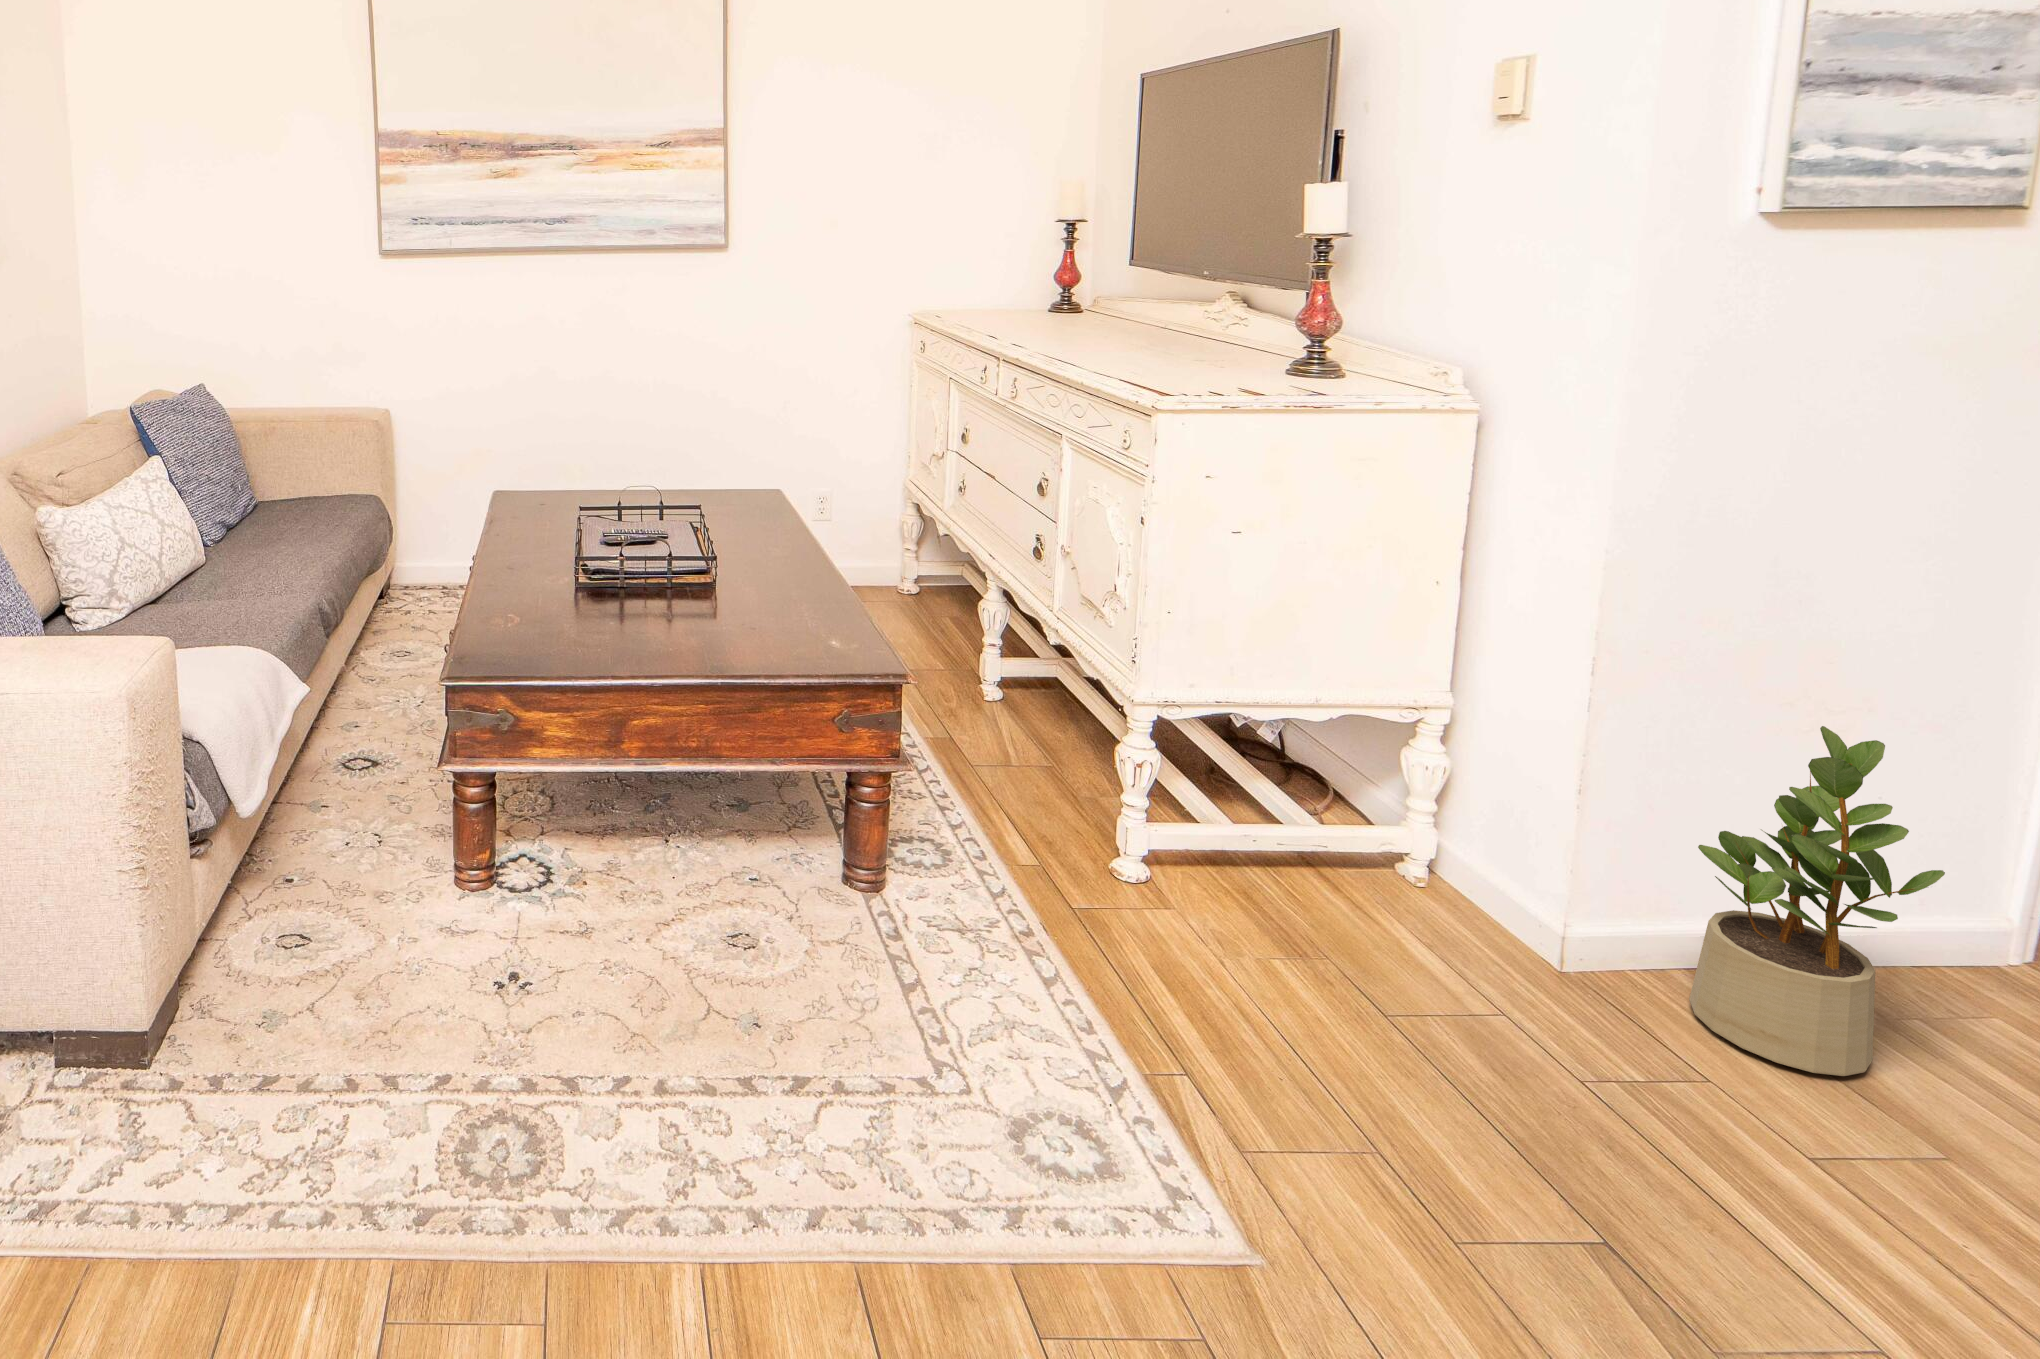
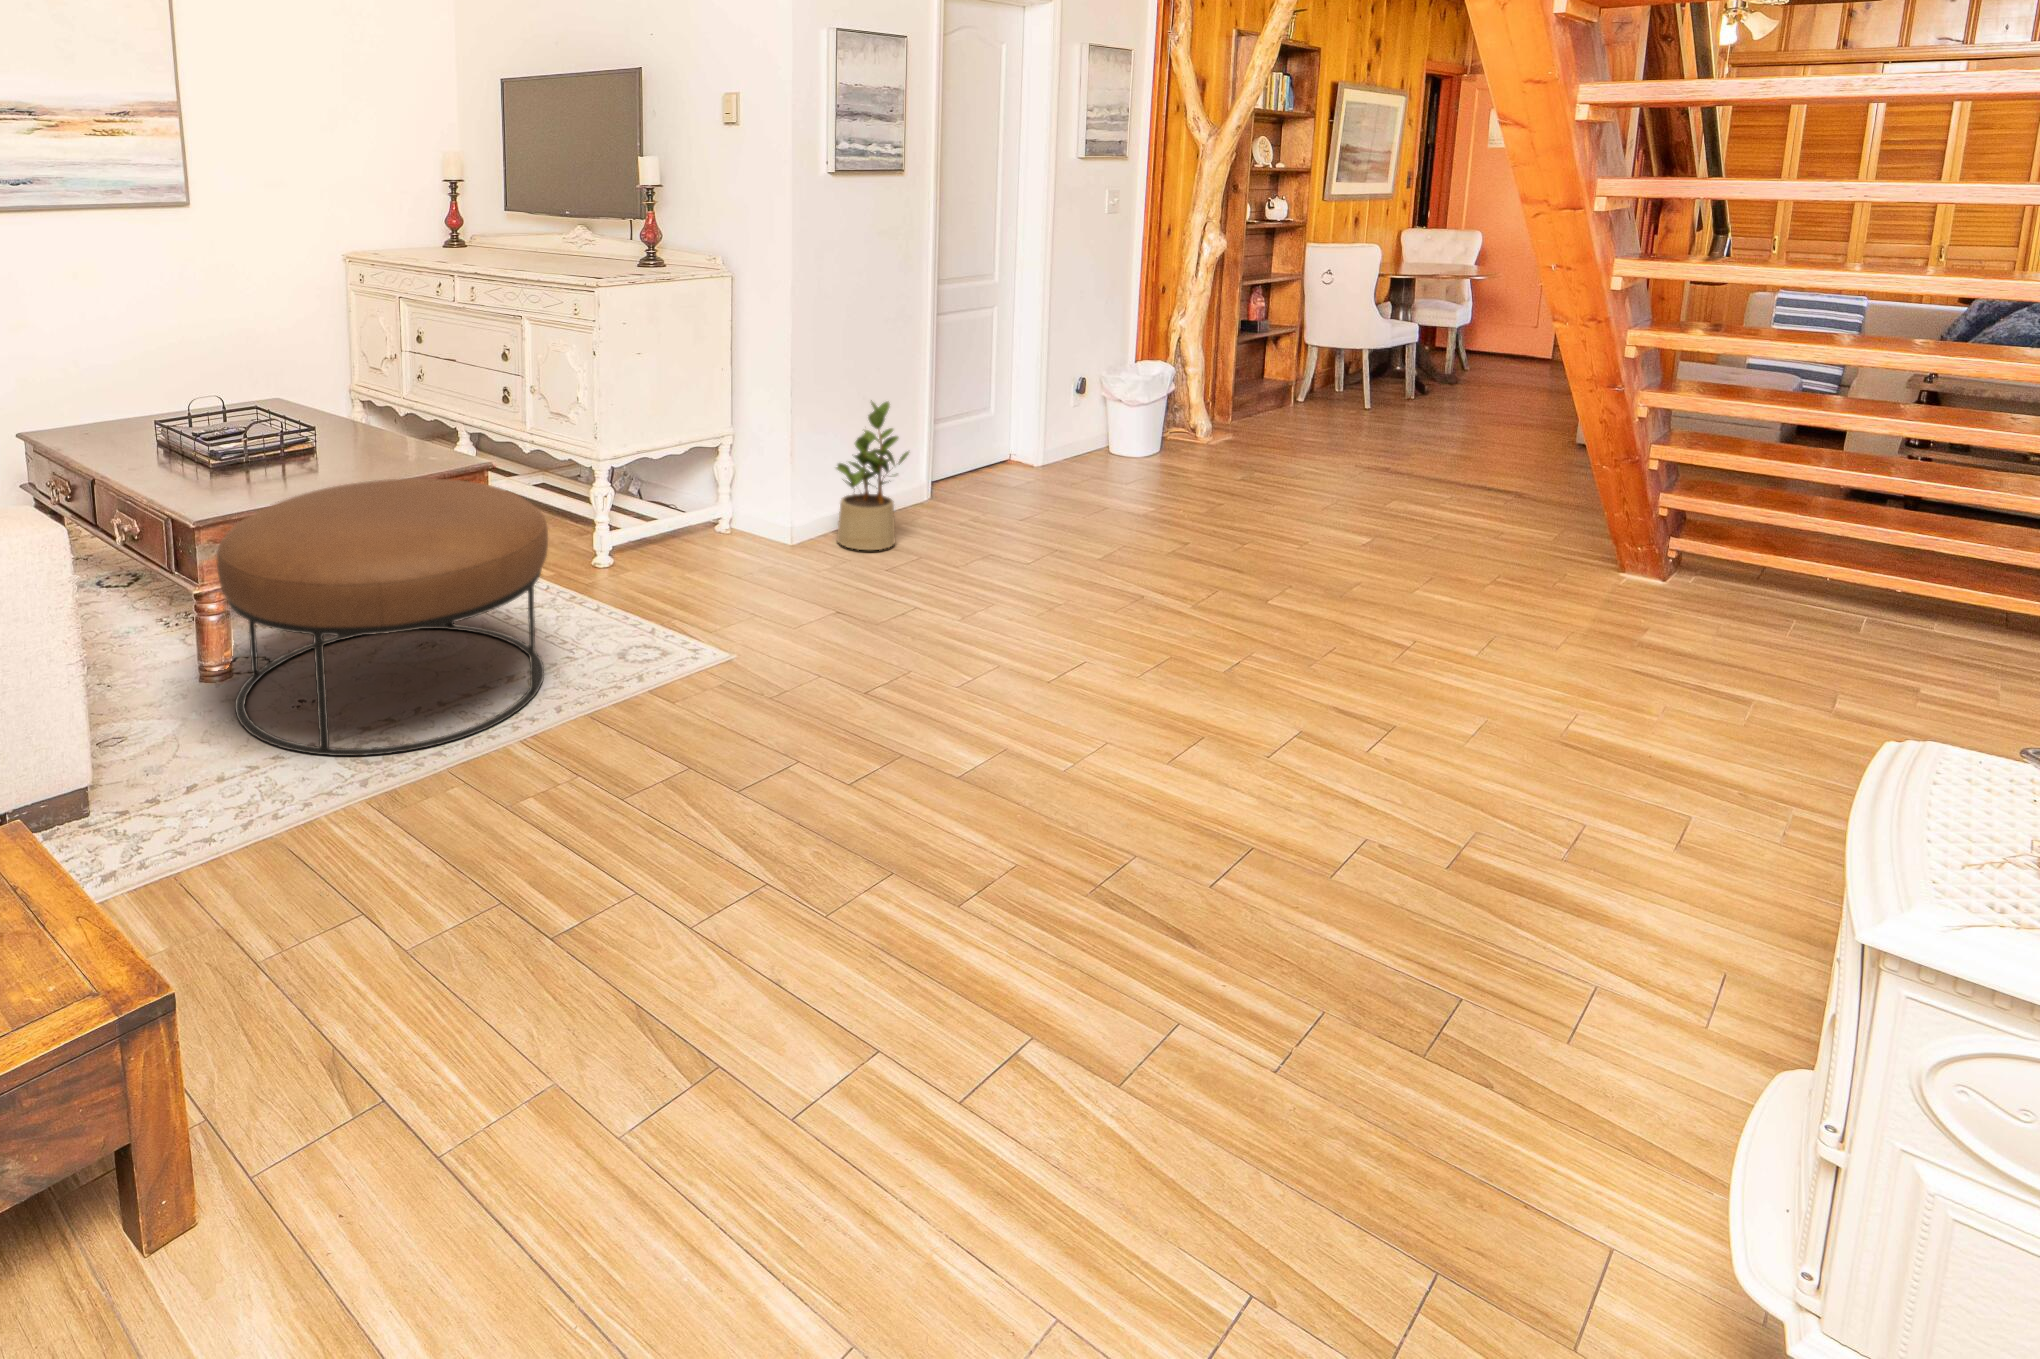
ottoman: none [427,659,914,1155] -> present [217,478,548,756]

